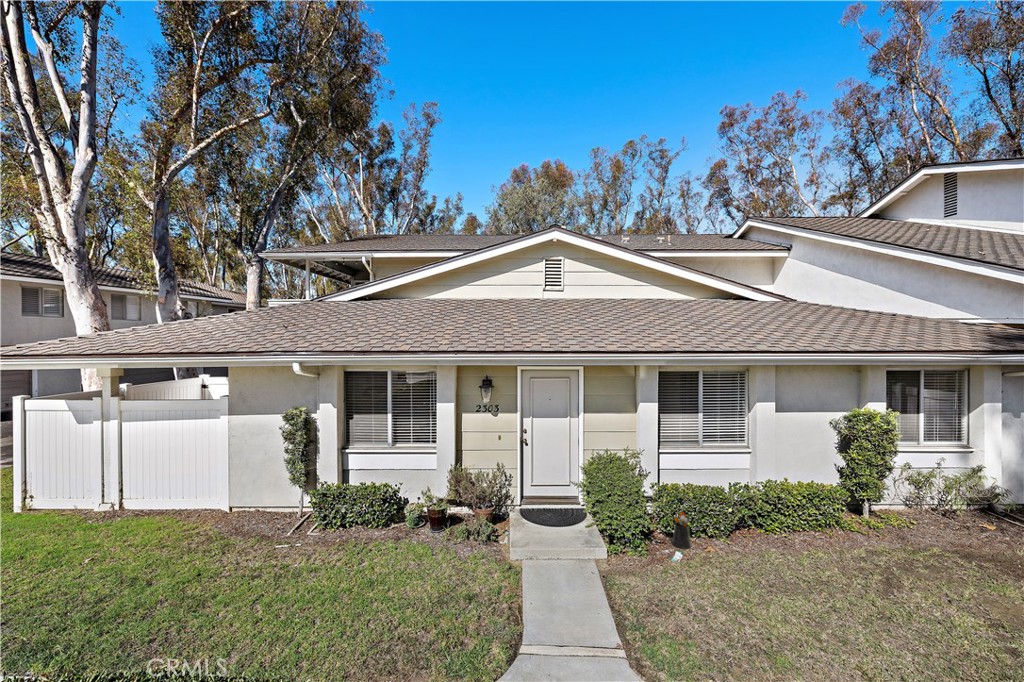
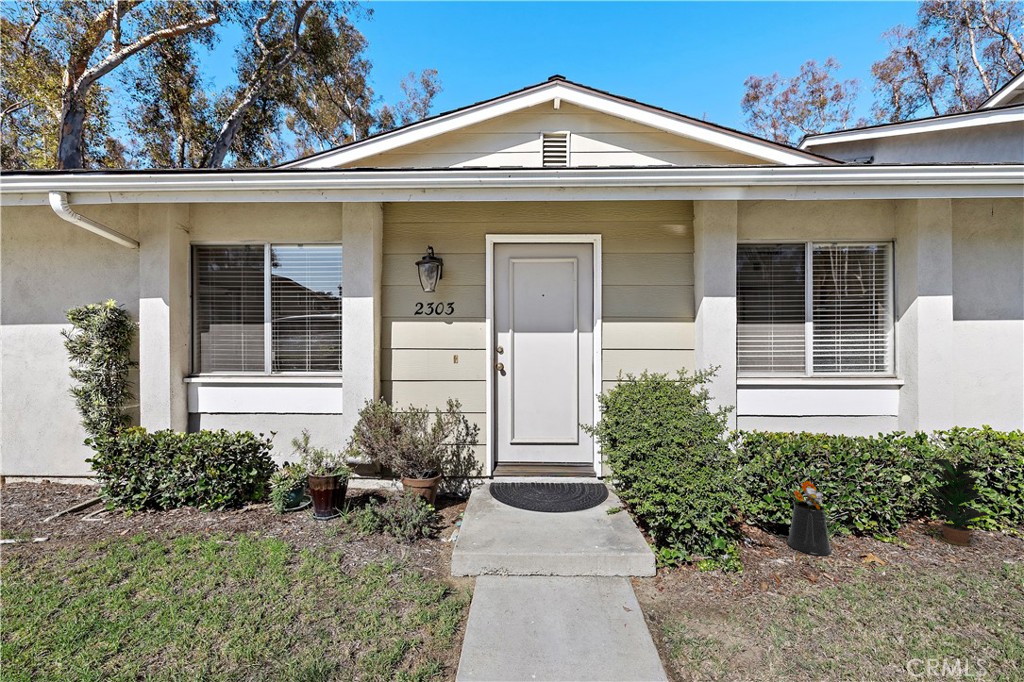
potted plant: none [741,500,769,543] -> present [924,459,989,546]

